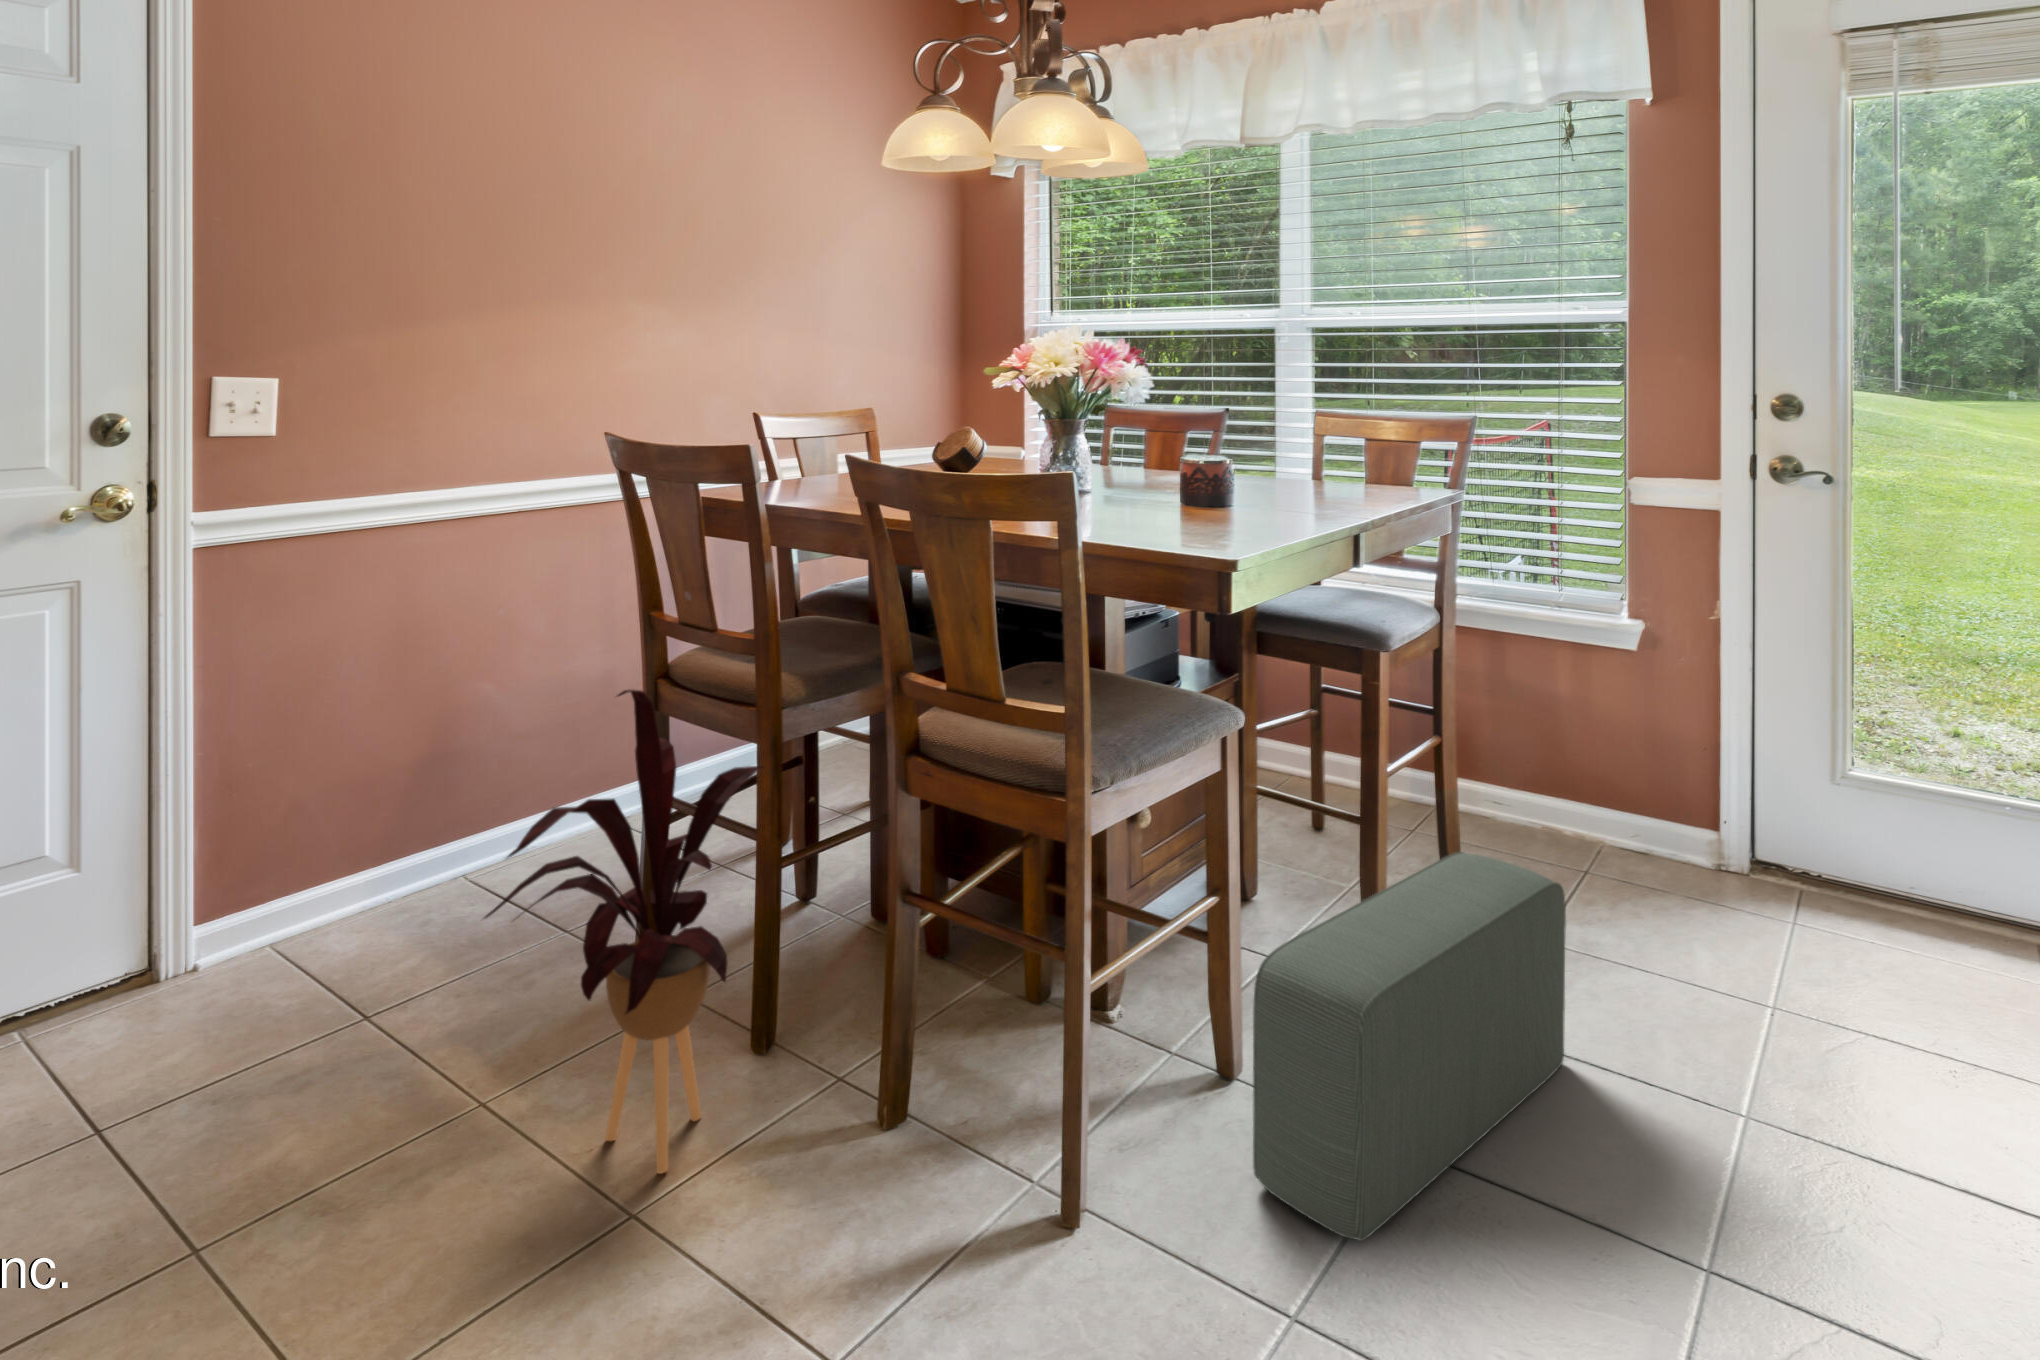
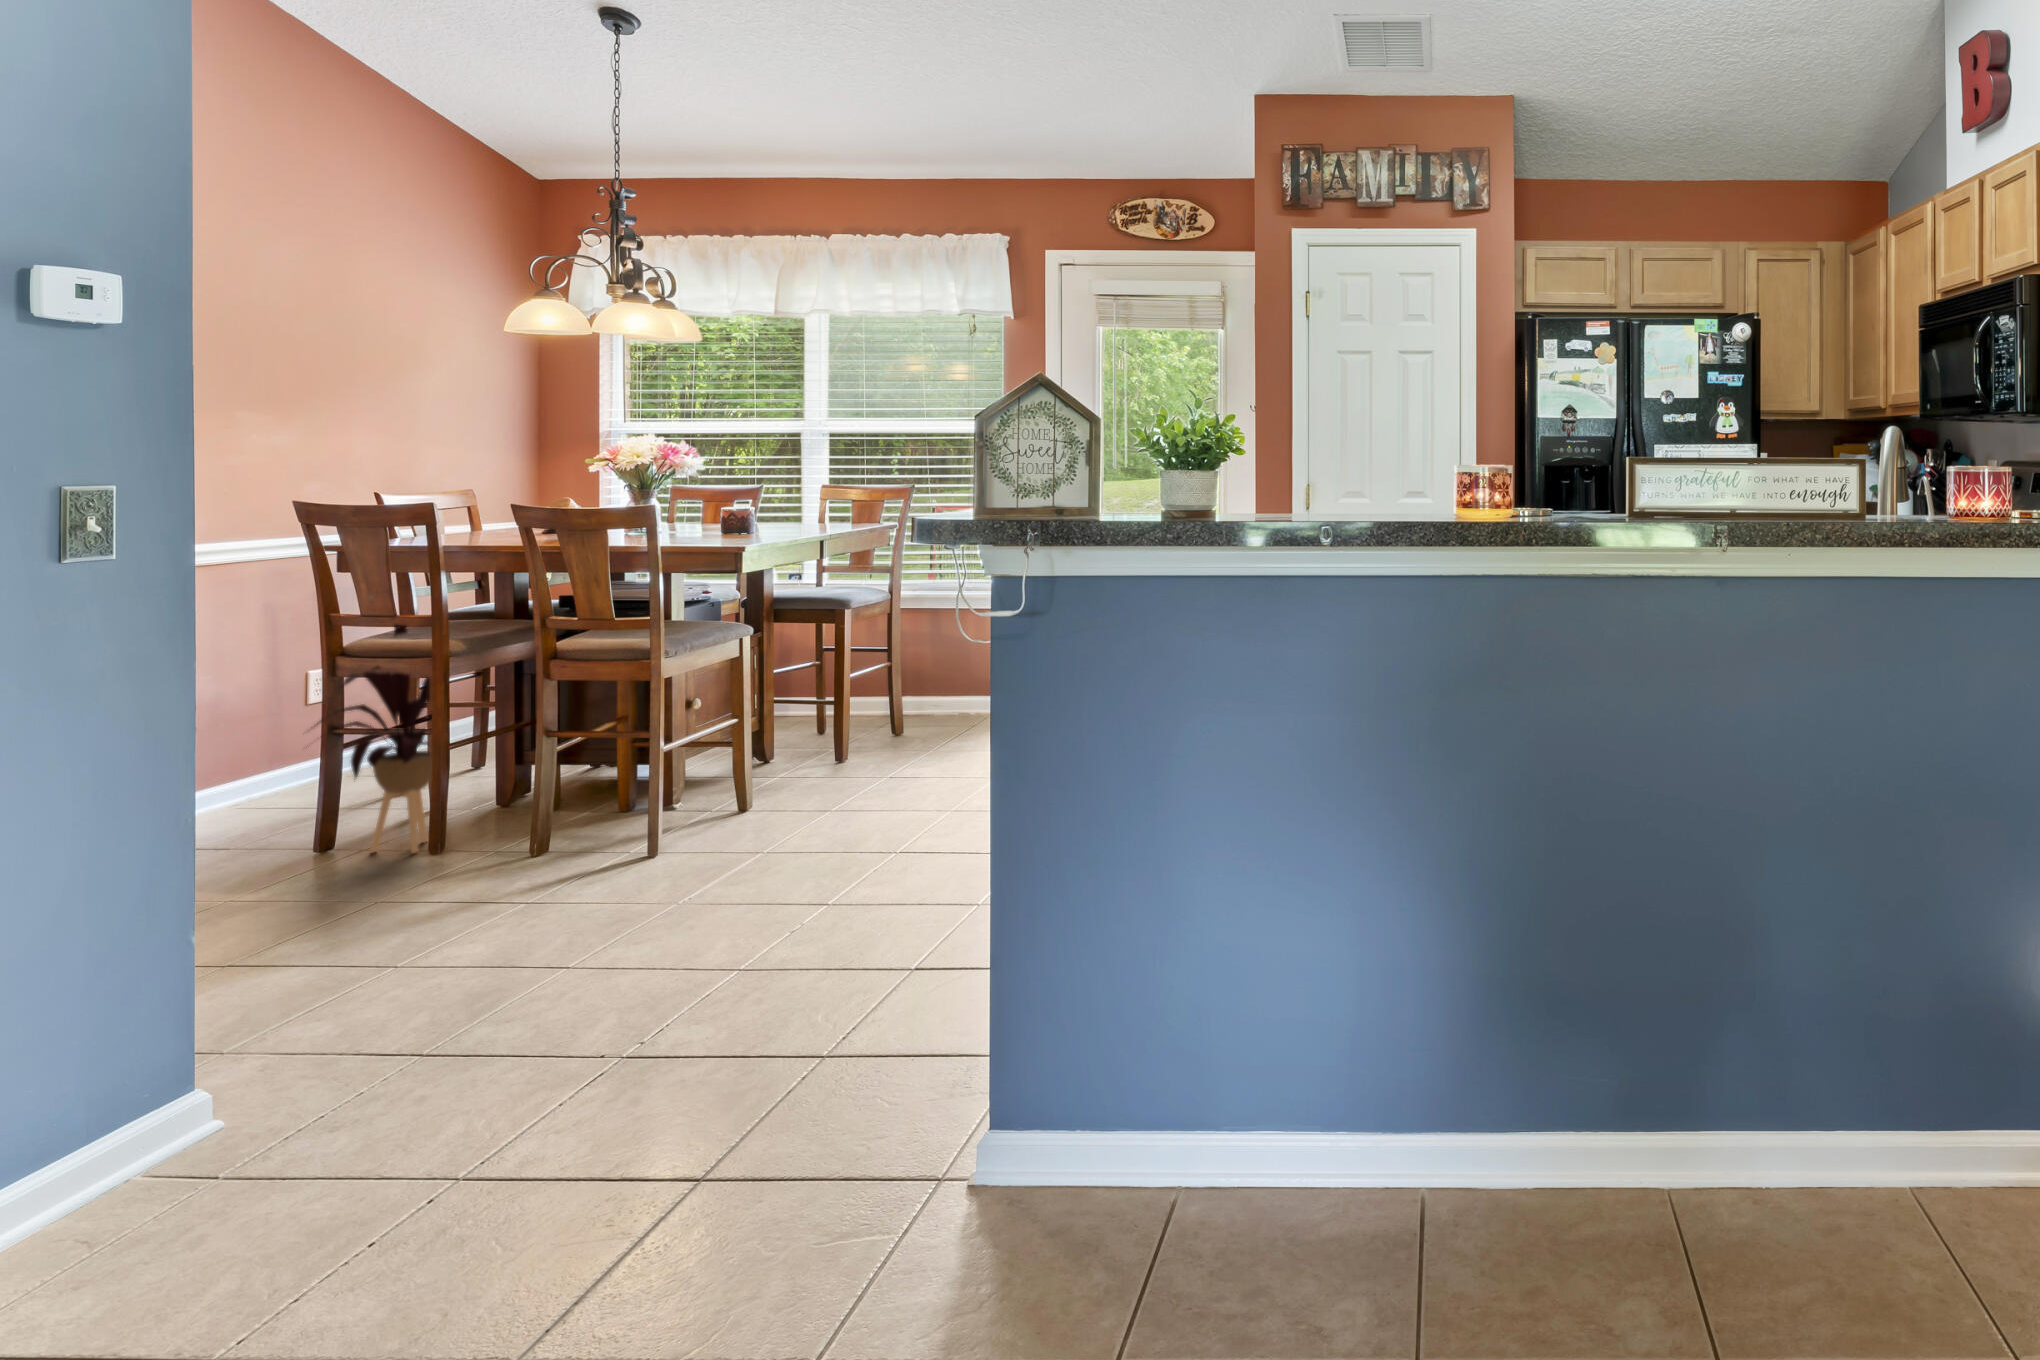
pouf: present [1253,852,1566,1241] -> none [744,689,913,815]

